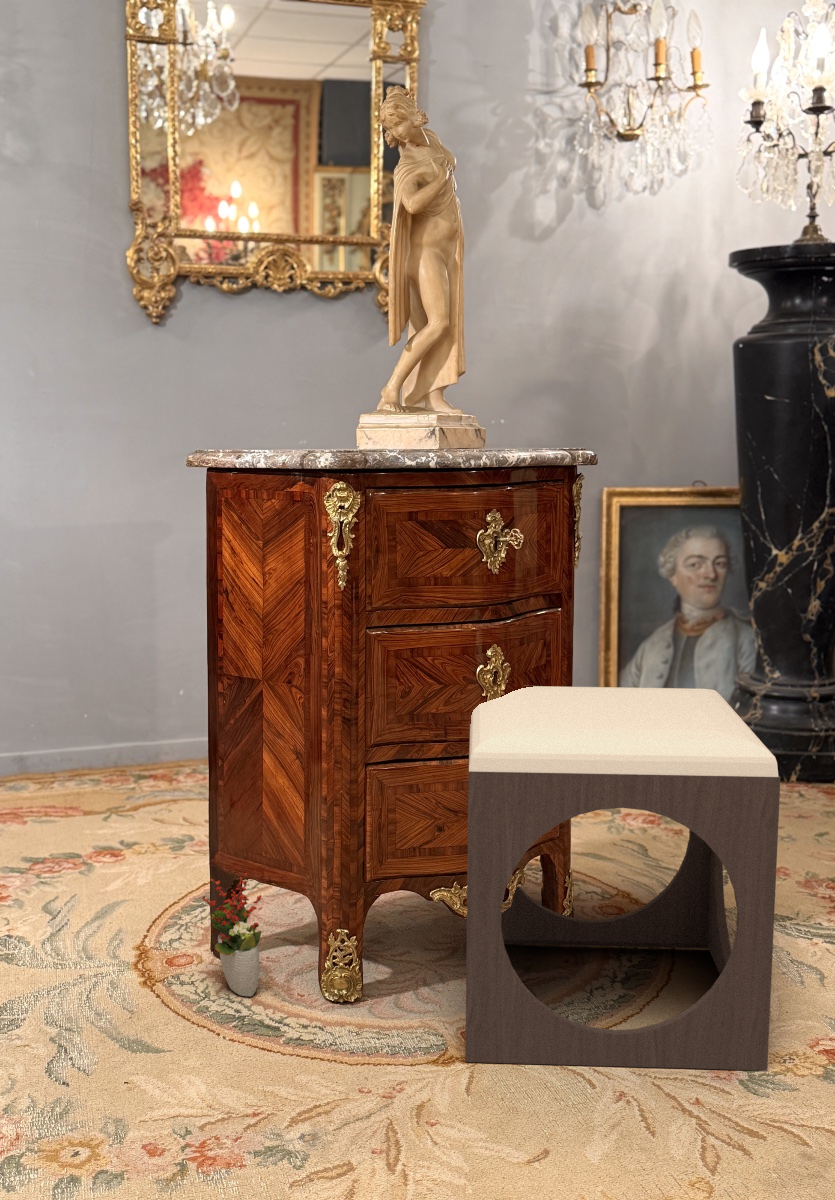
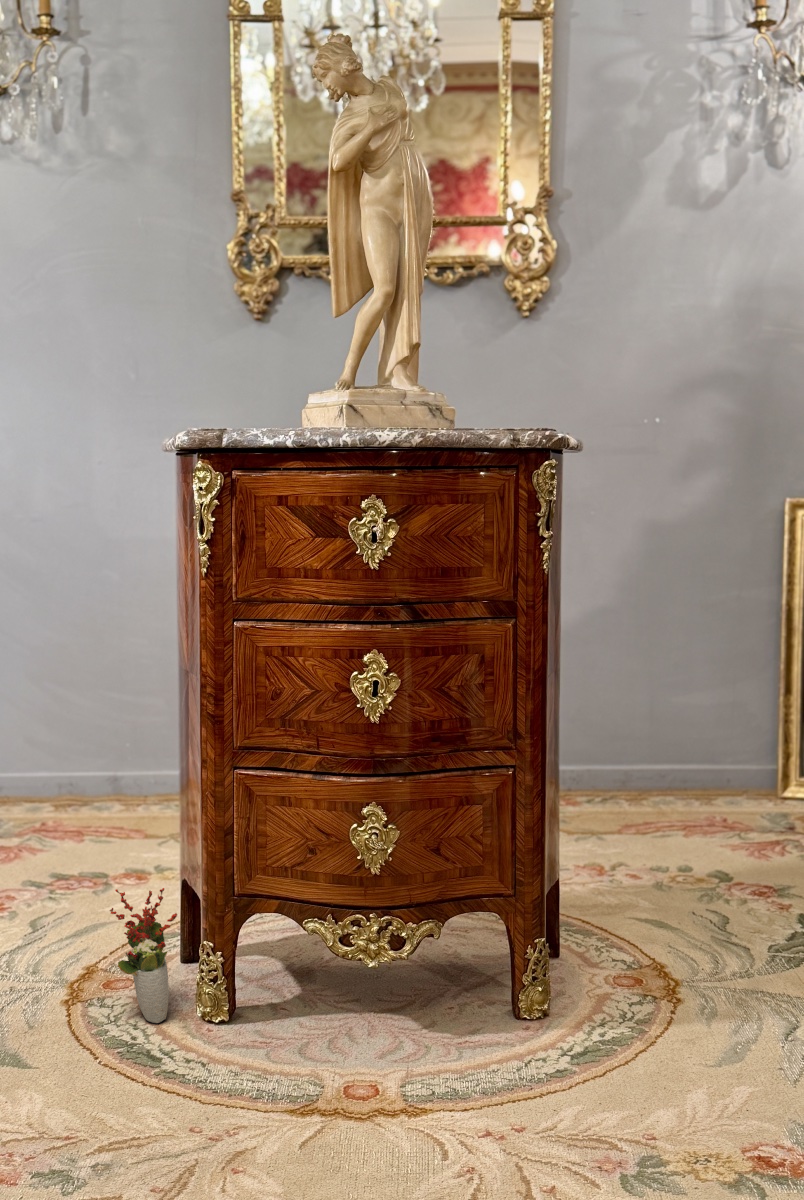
footstool: present [465,686,781,1070] -> none [321,697,722,1170]

